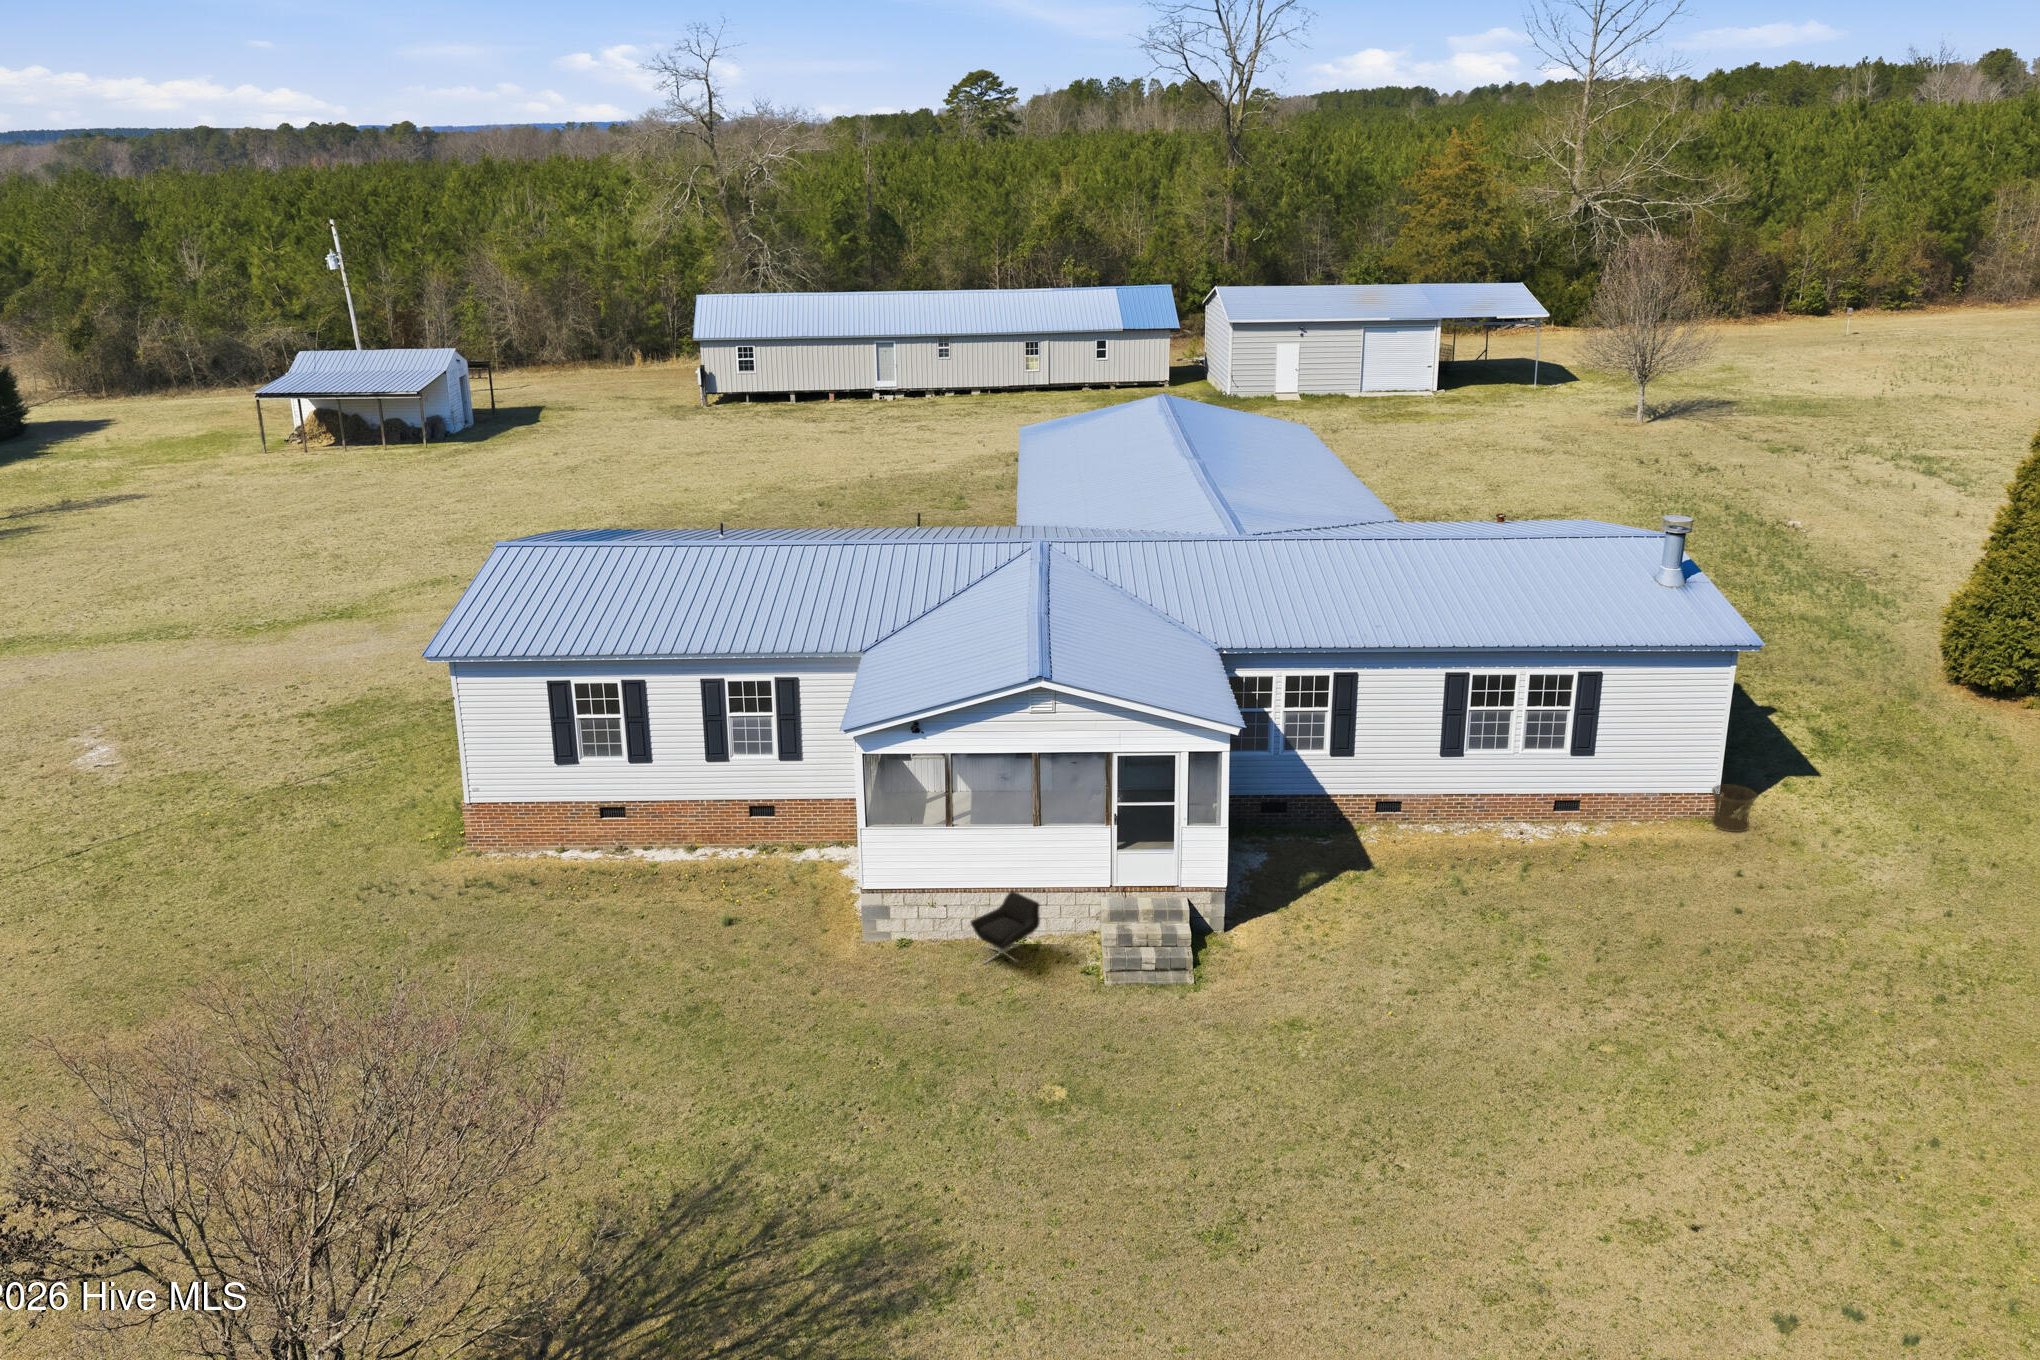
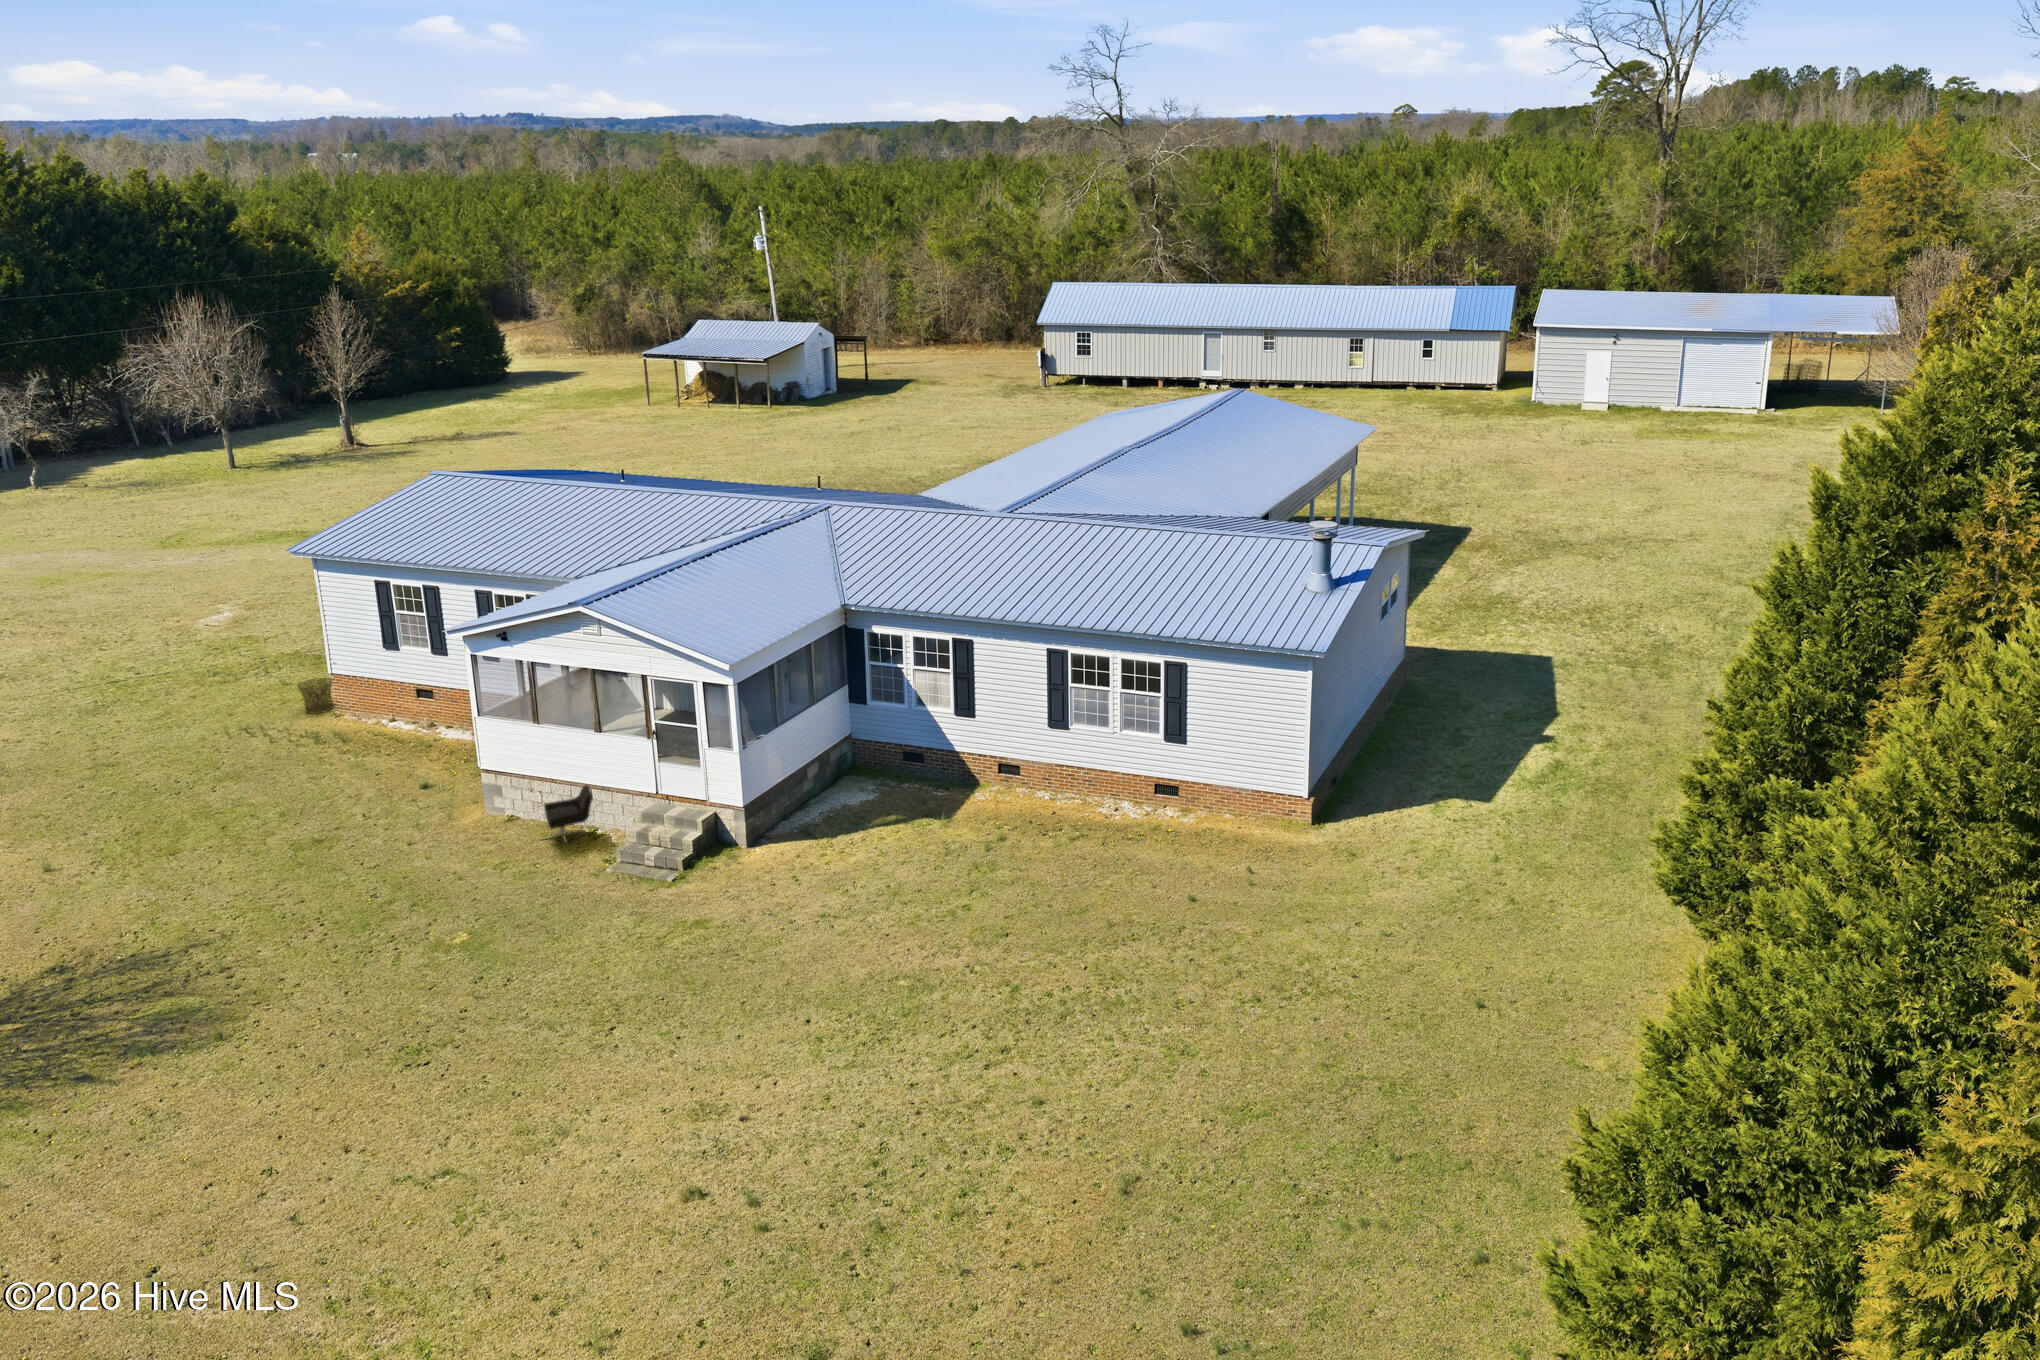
basket: present [1712,784,1758,832] -> present [297,678,334,714]

